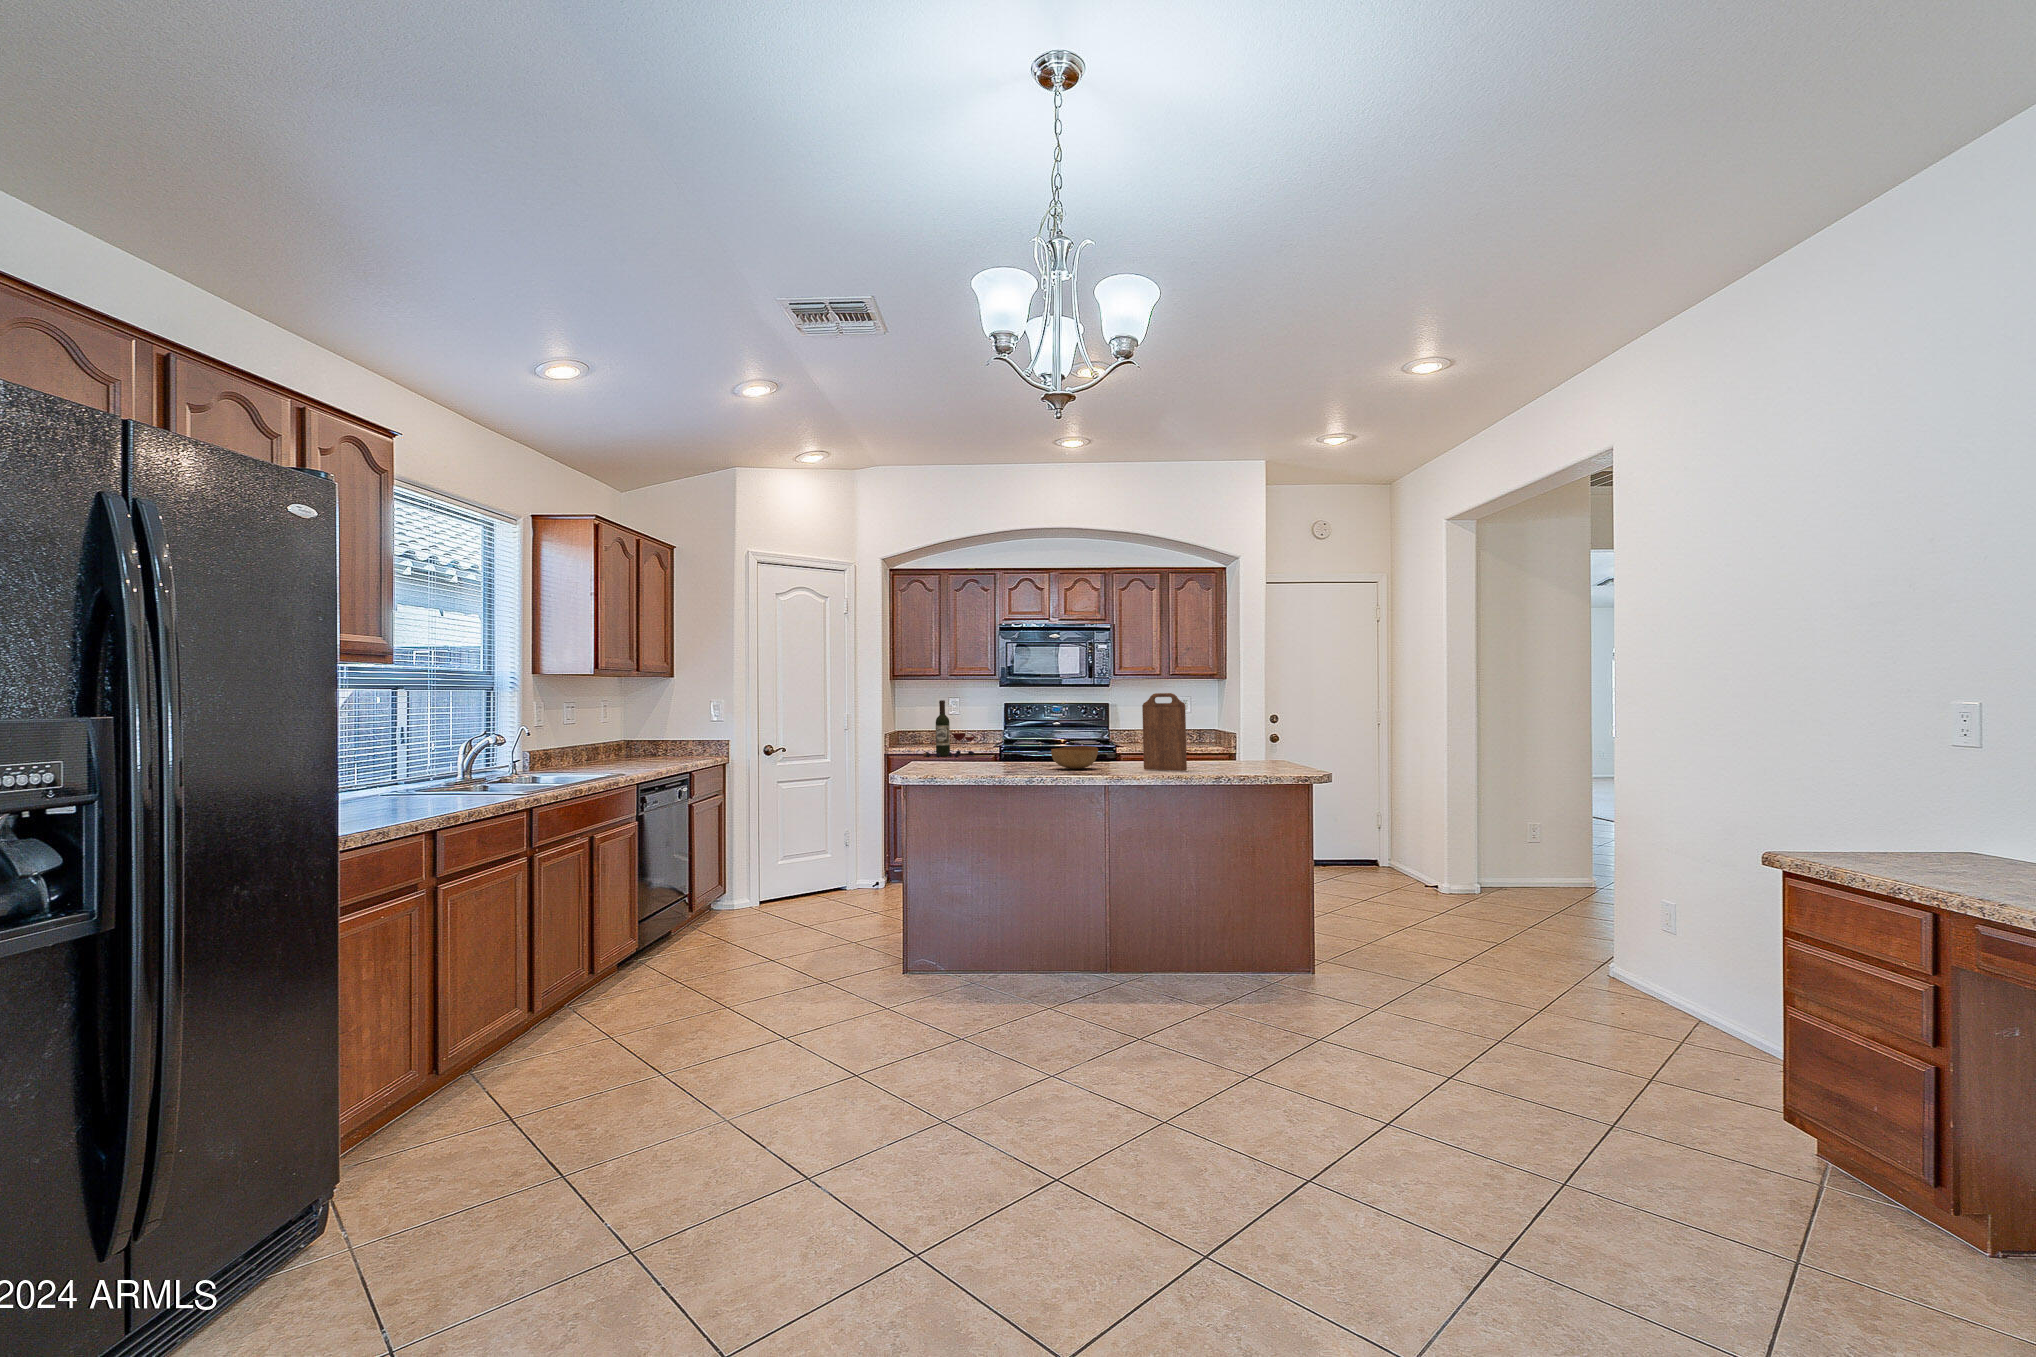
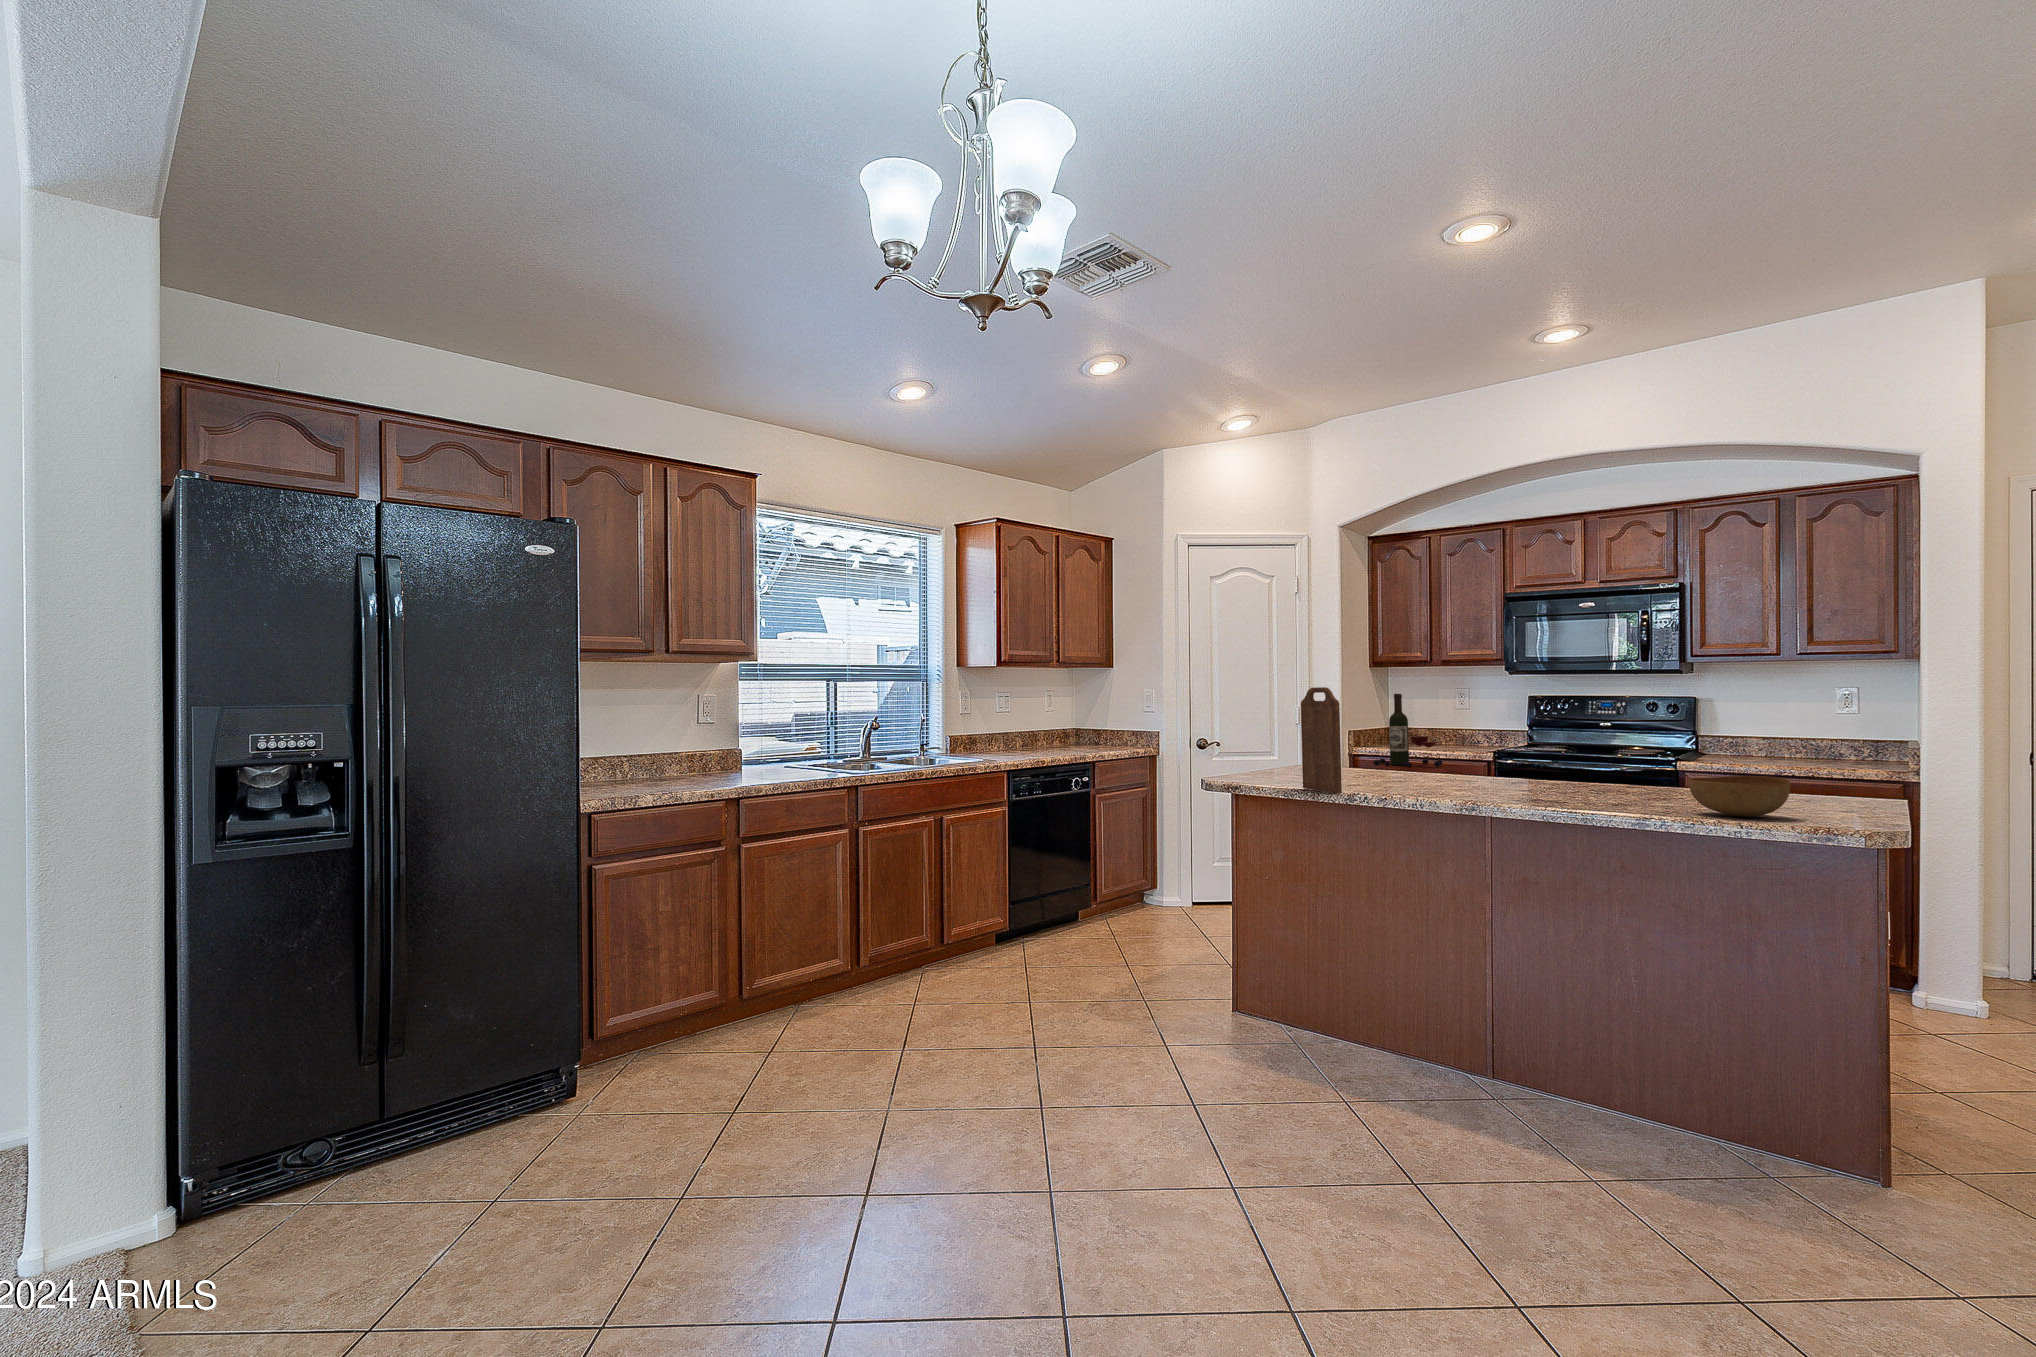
cutting board: present [1142,693,1187,771] -> present [1301,687,1342,793]
bowl: present [1051,746,1098,769] -> present [1689,776,1791,816]

